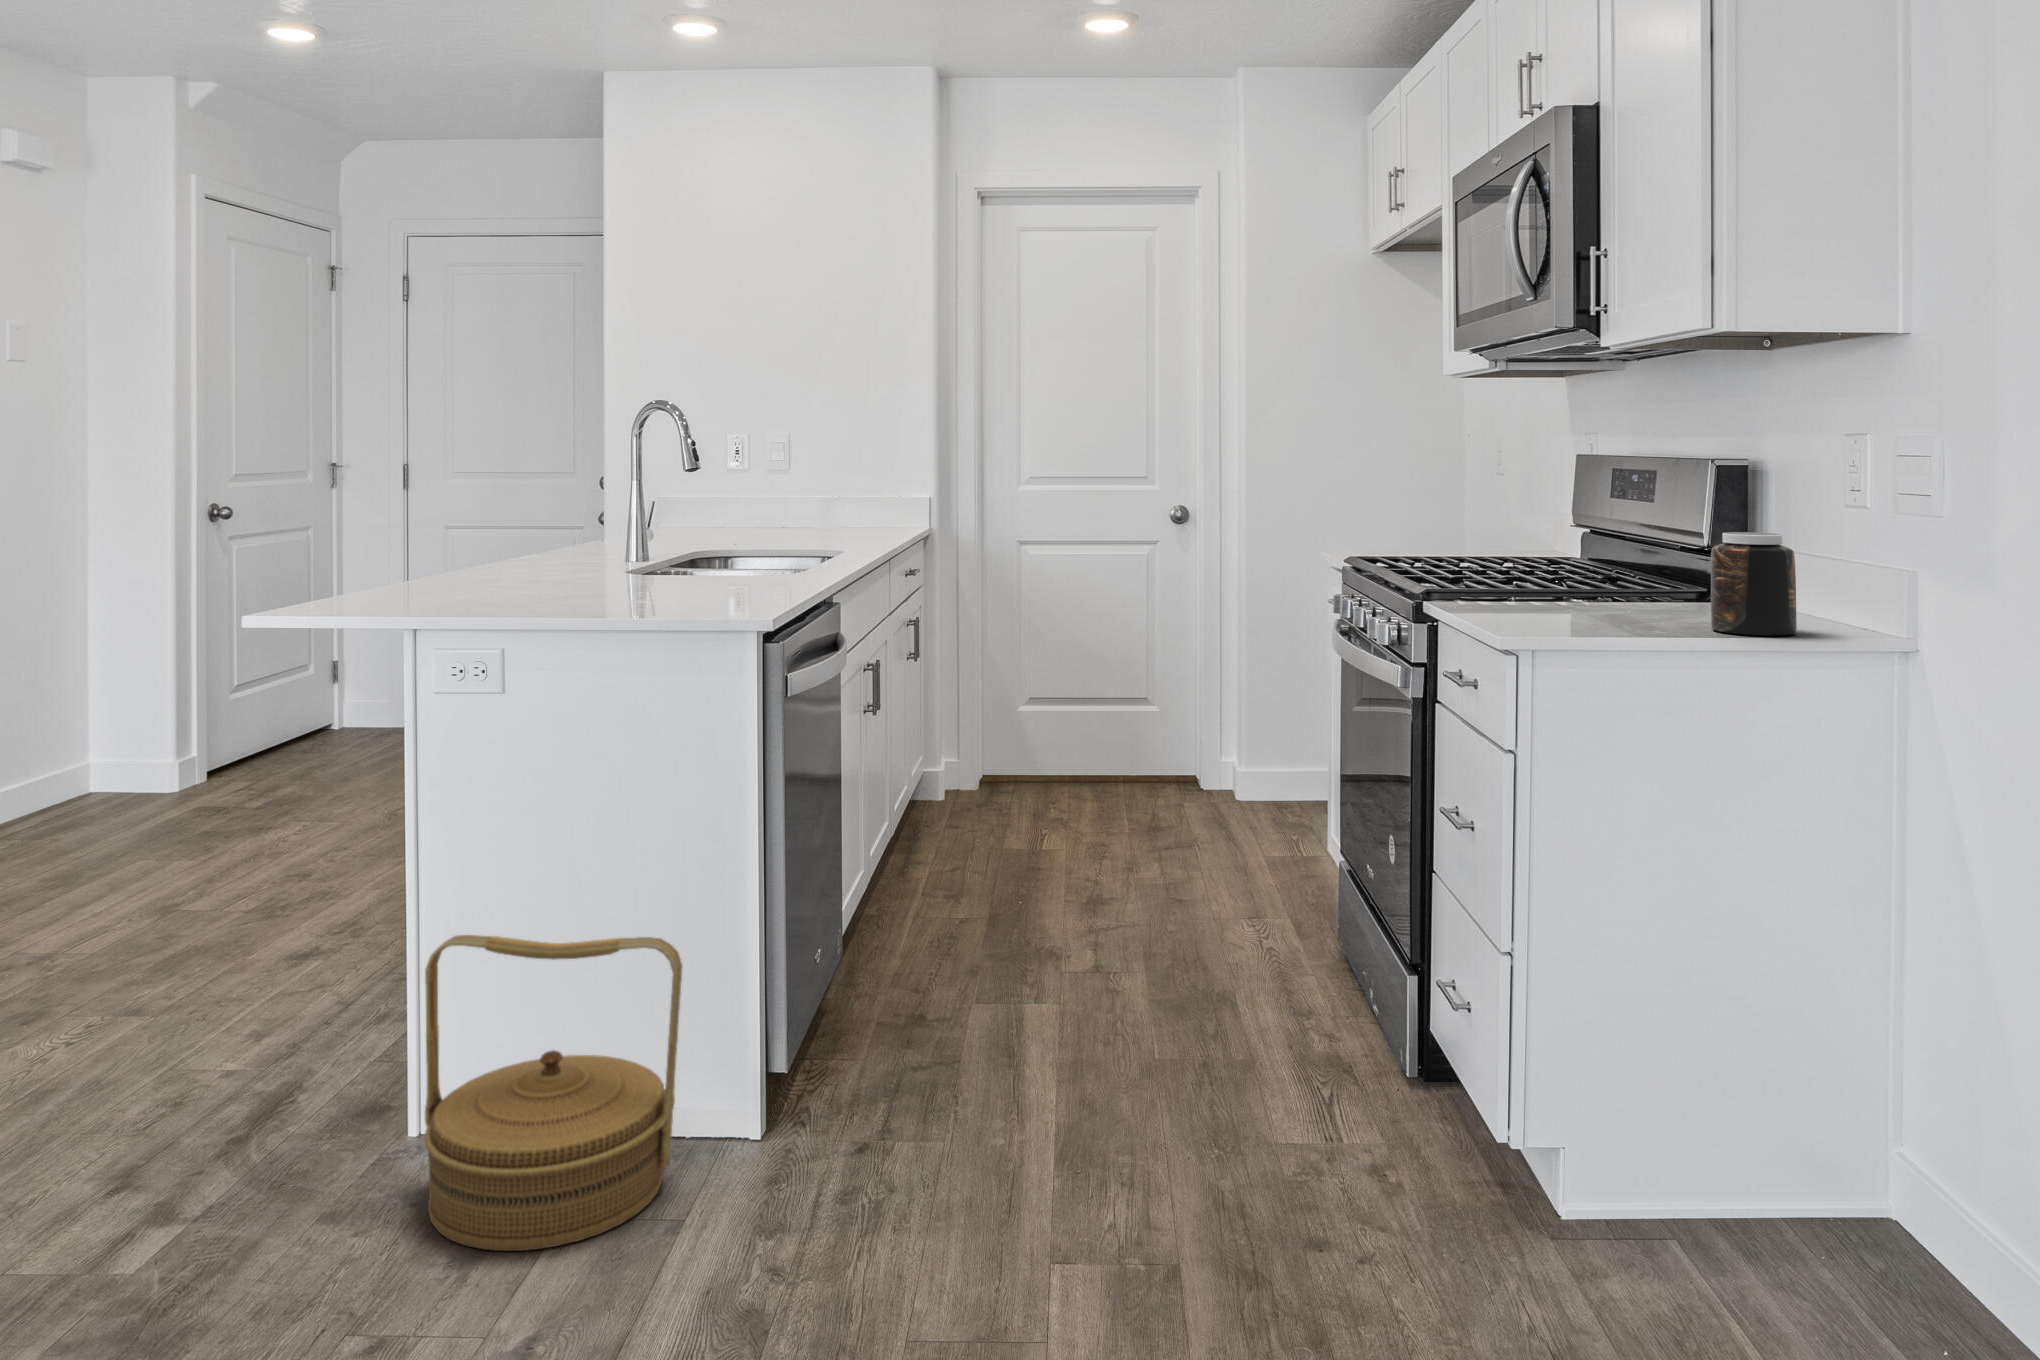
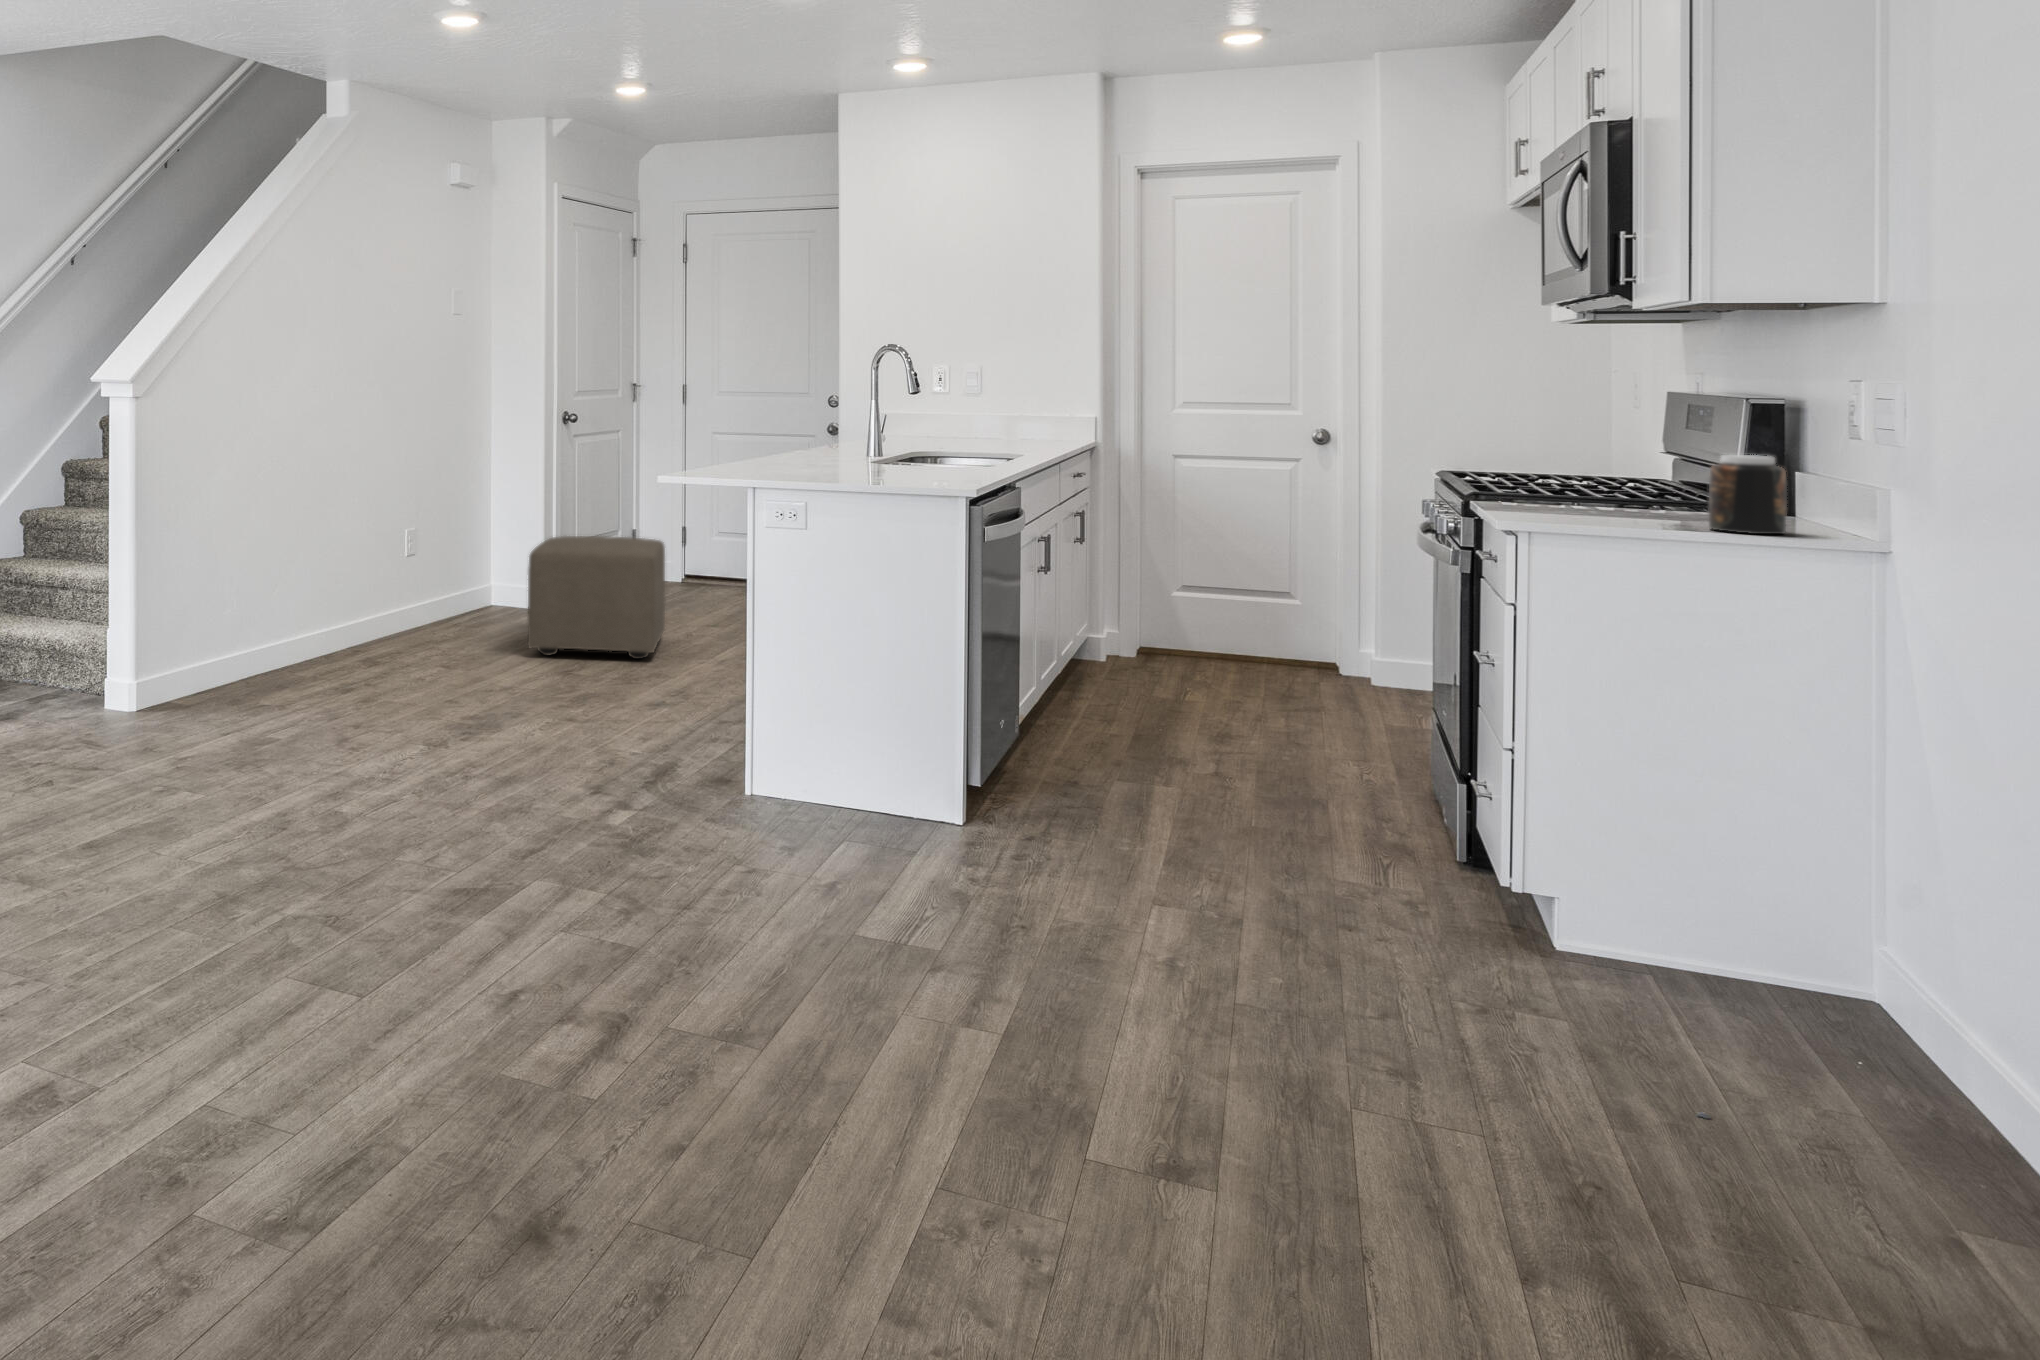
ottoman: none [99,686,352,885] -> present [528,536,665,659]
woven basket: present [424,935,682,1251] -> none [761,670,914,848]

